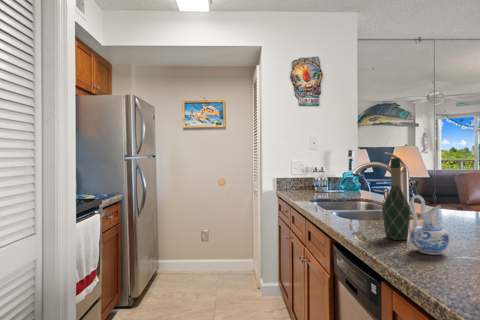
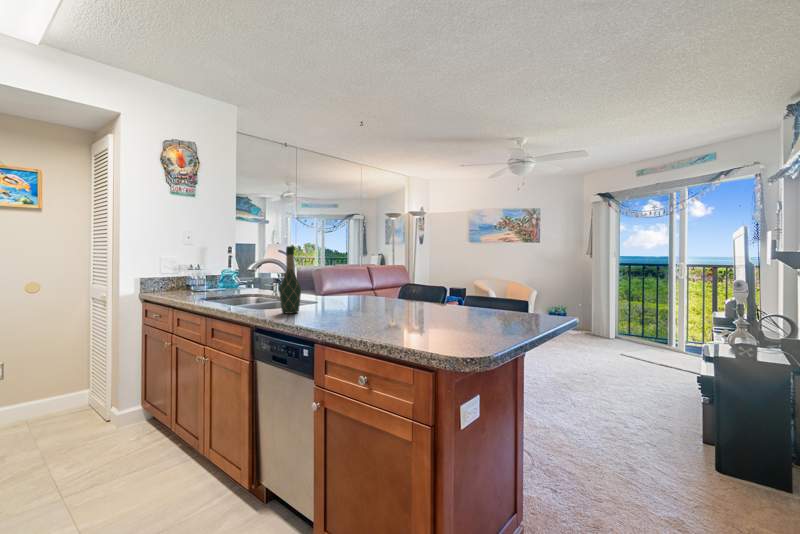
ceramic pitcher: present [410,195,449,255] -> none [303,274,329,317]

